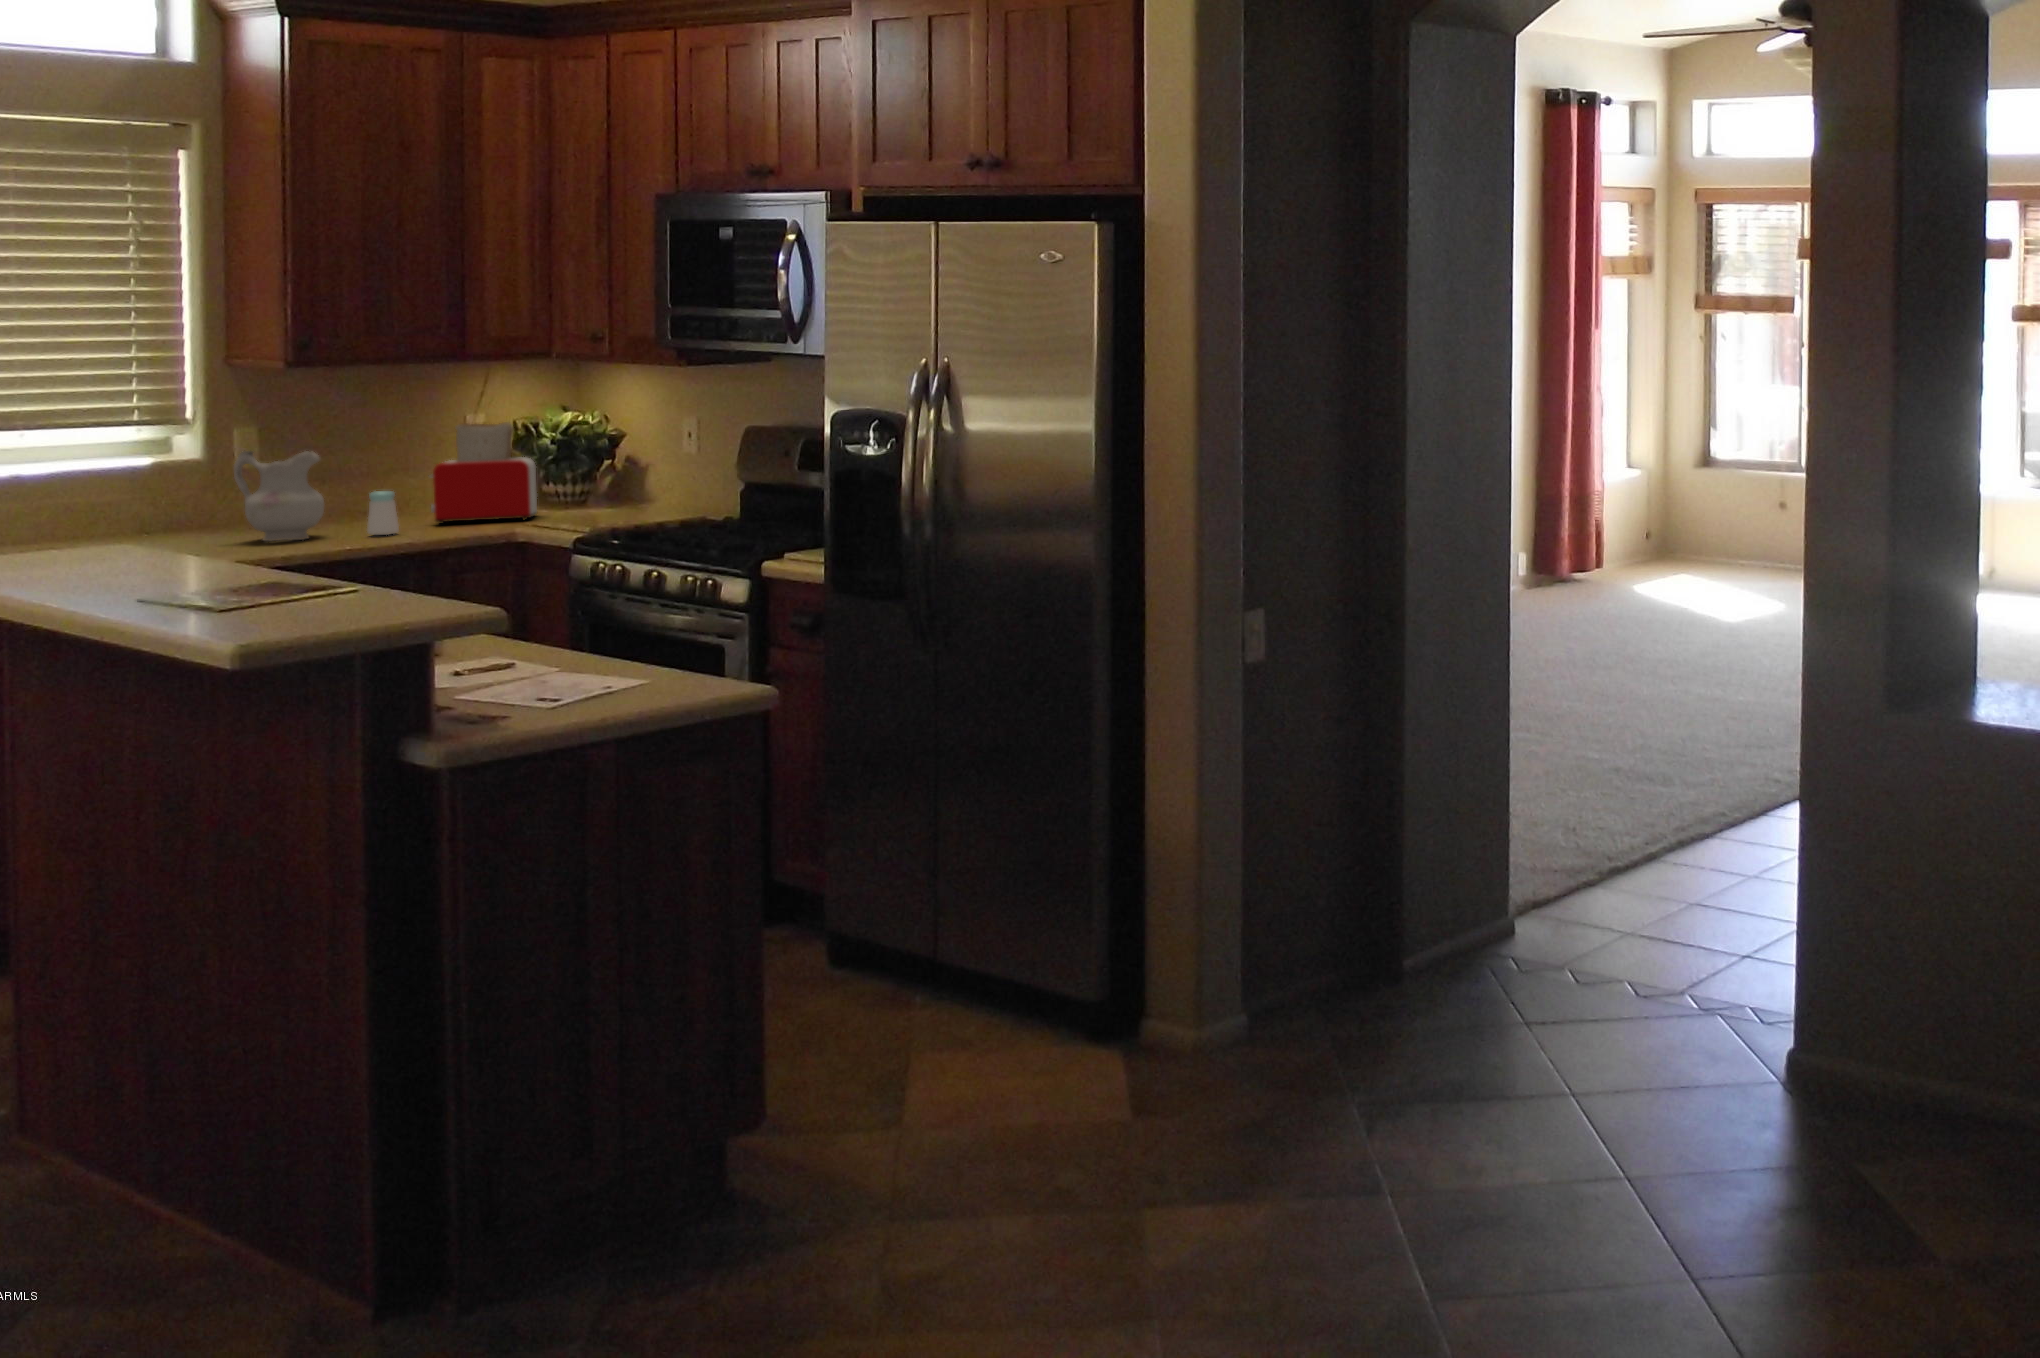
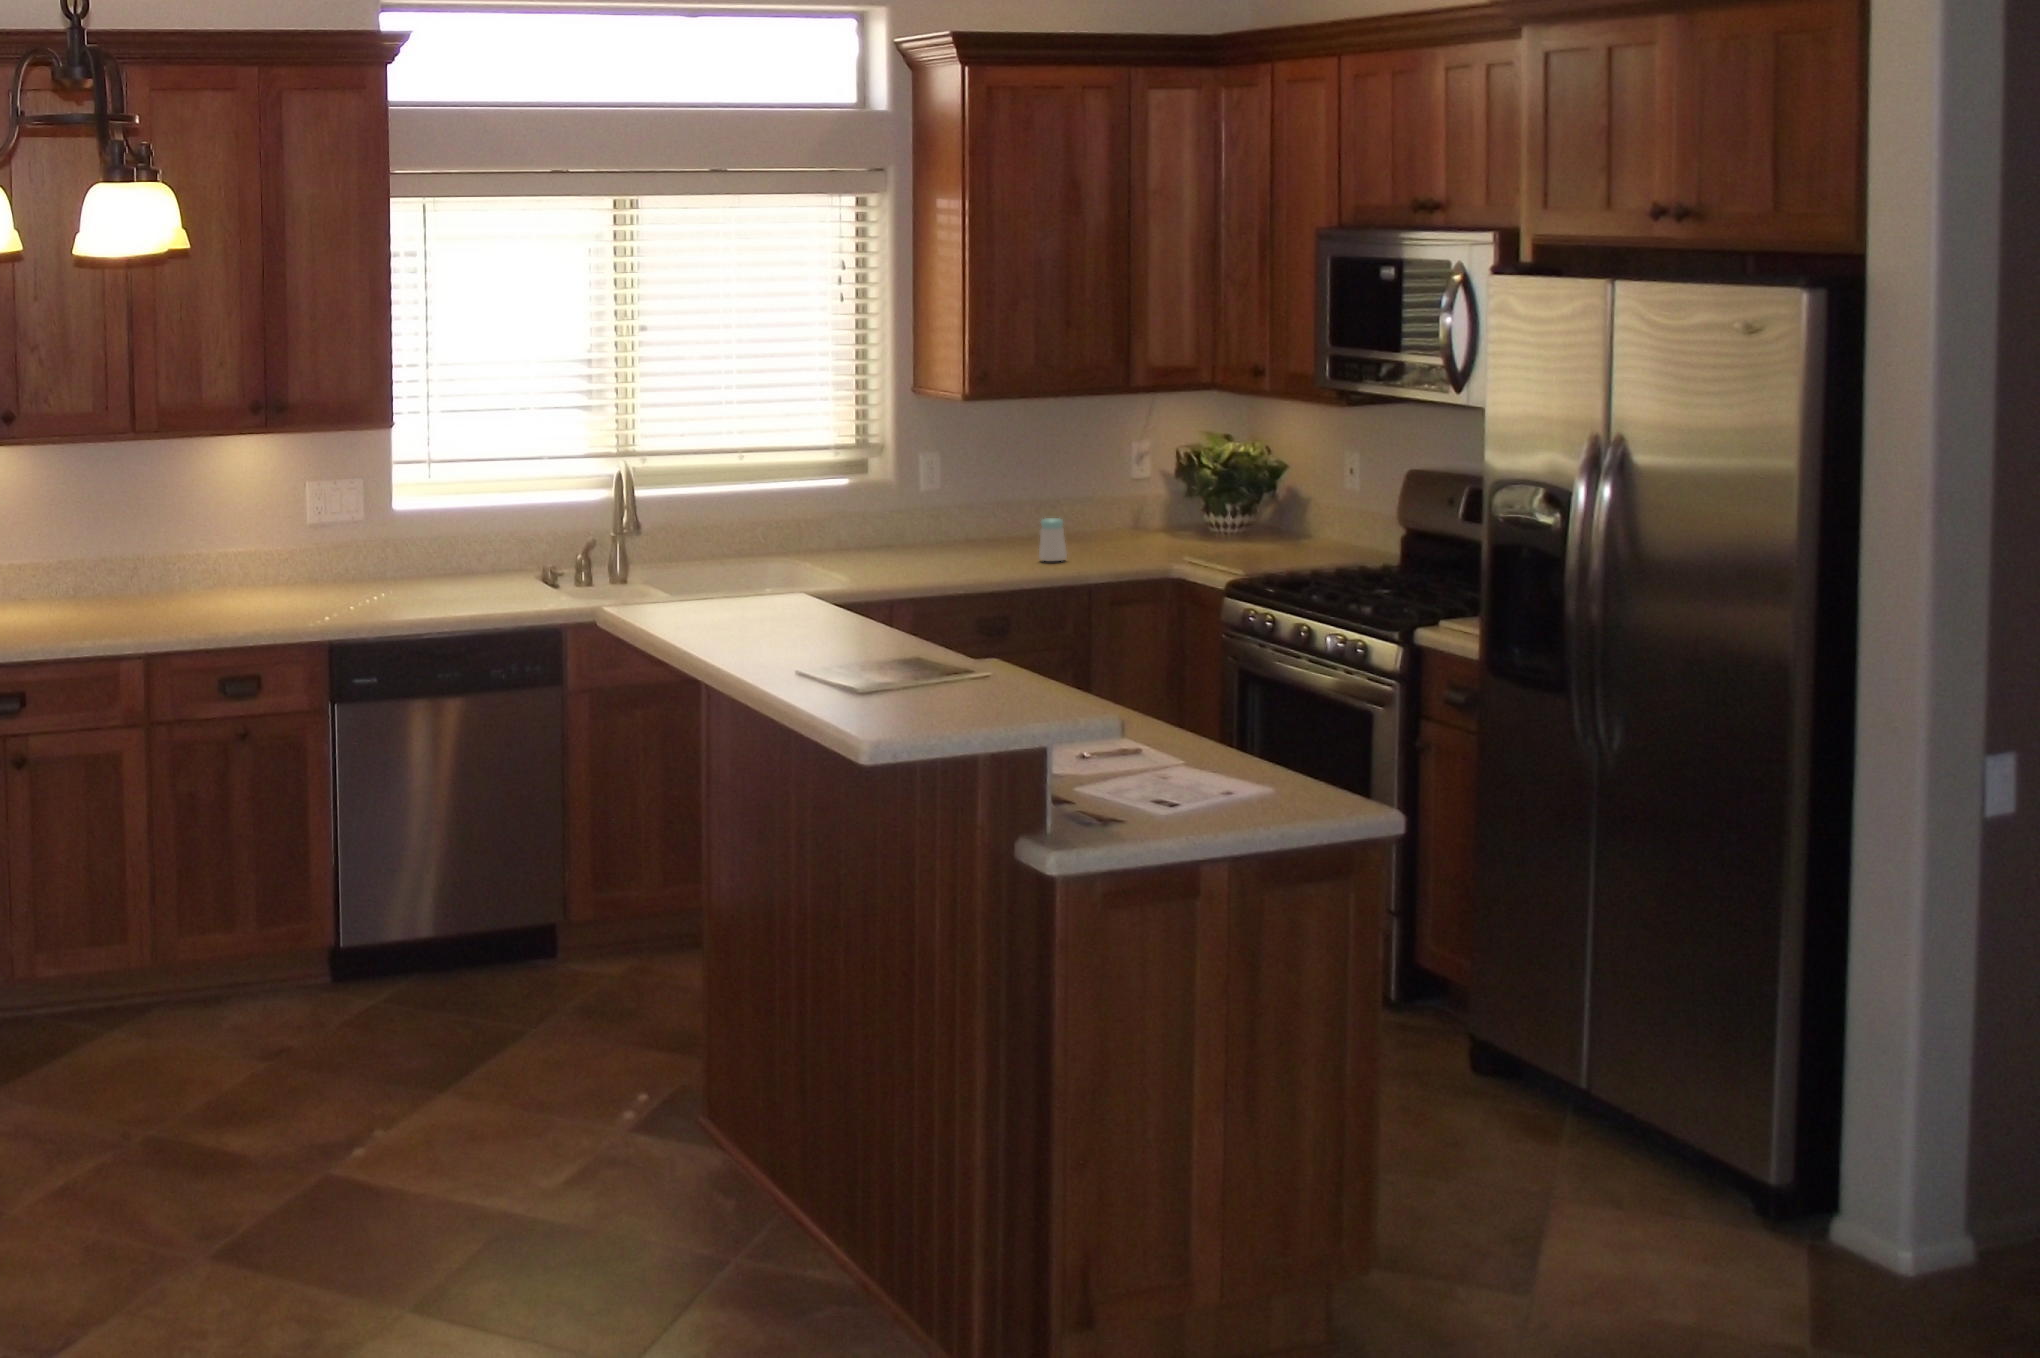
toaster: present [430,422,537,524] -> none [1094,451,1196,553]
ceramic pitcher: present [234,451,324,541] -> none [925,474,1001,562]

